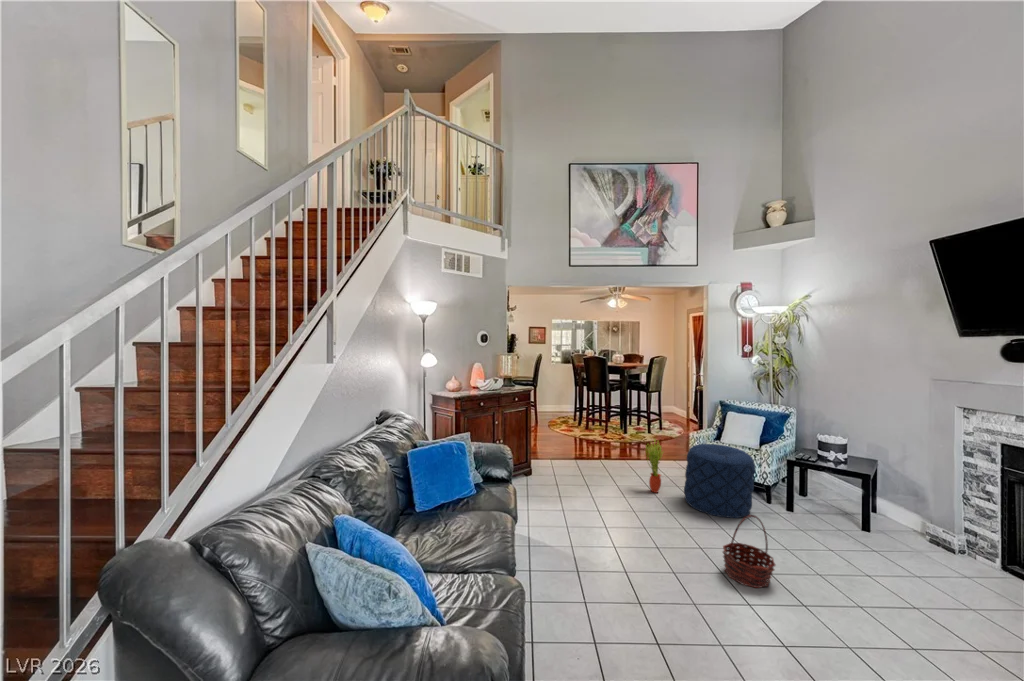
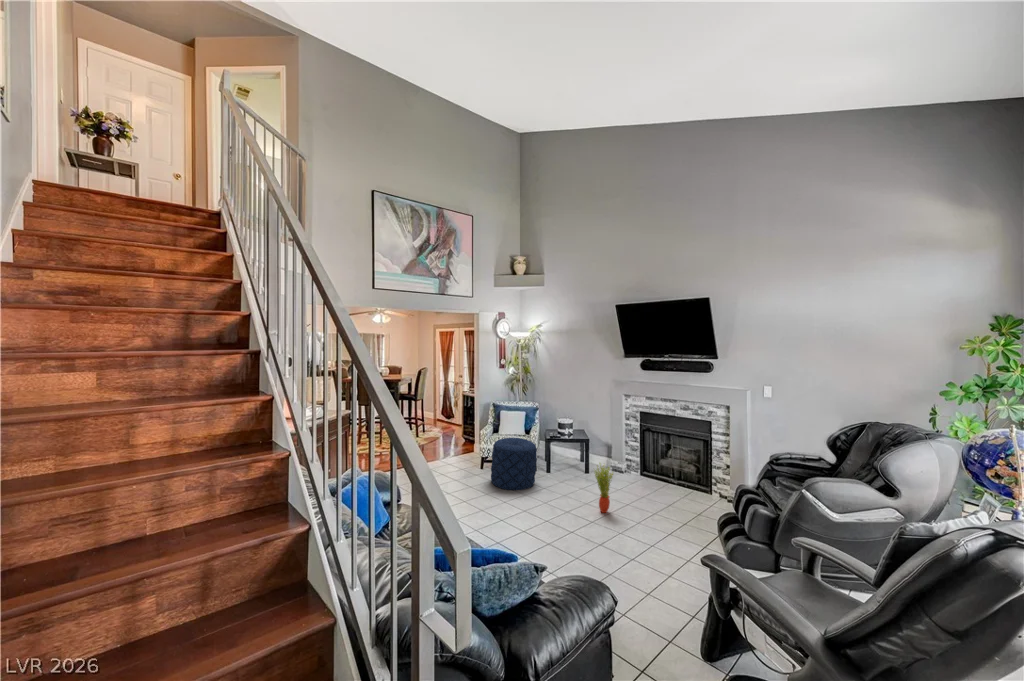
potted plant: present [646,440,663,493] -> present [595,463,613,513]
basket: present [723,515,775,588] -> none [557,481,586,526]

